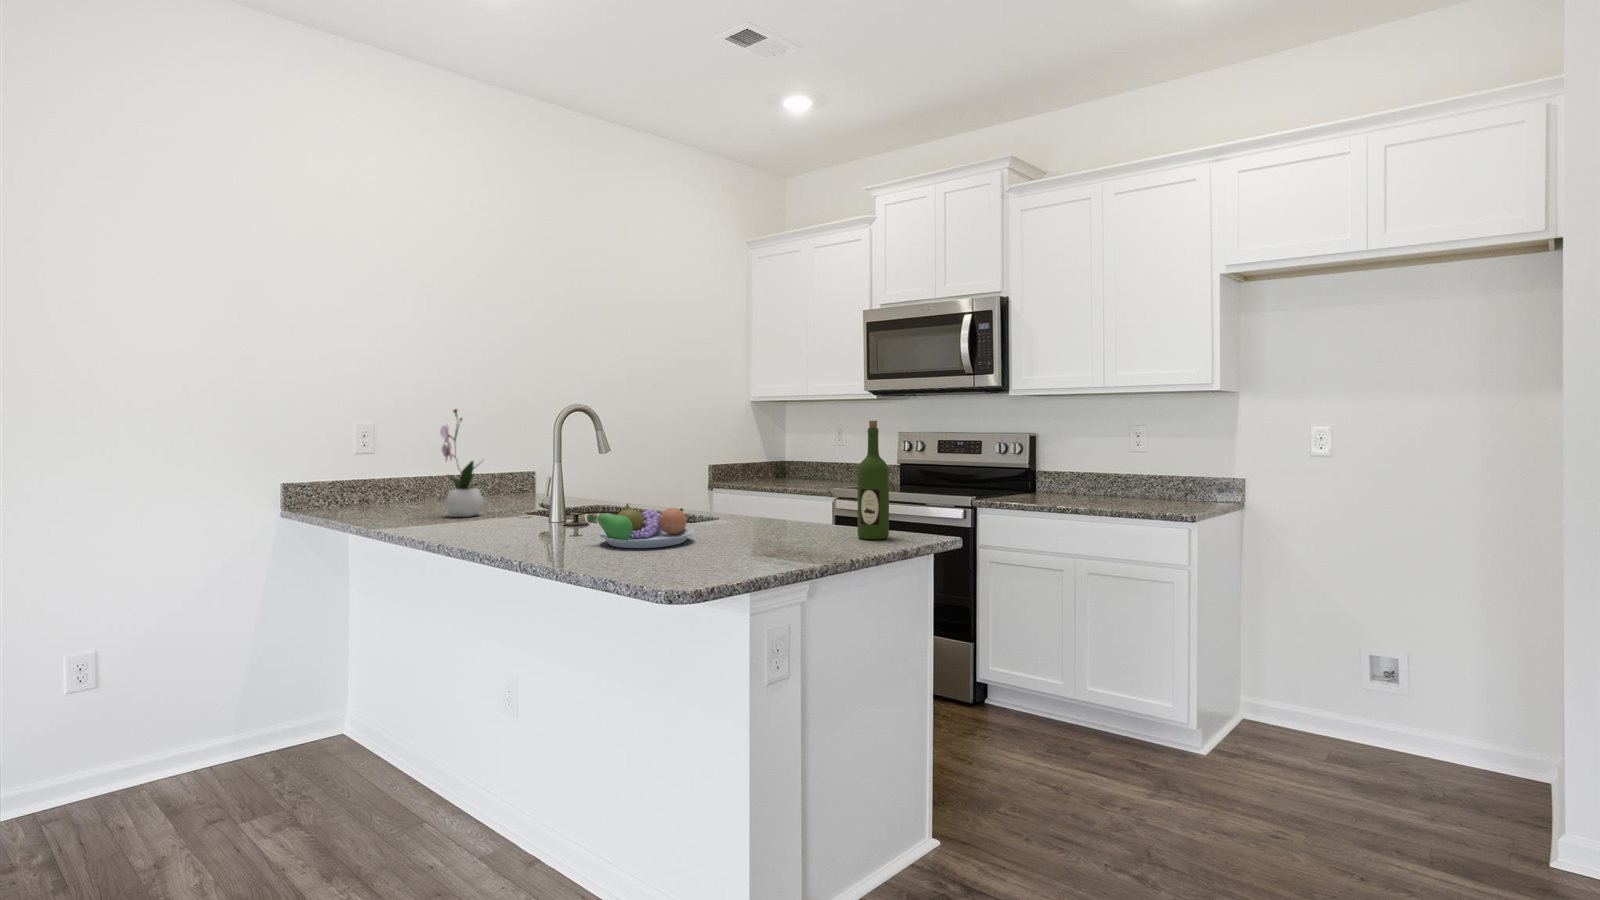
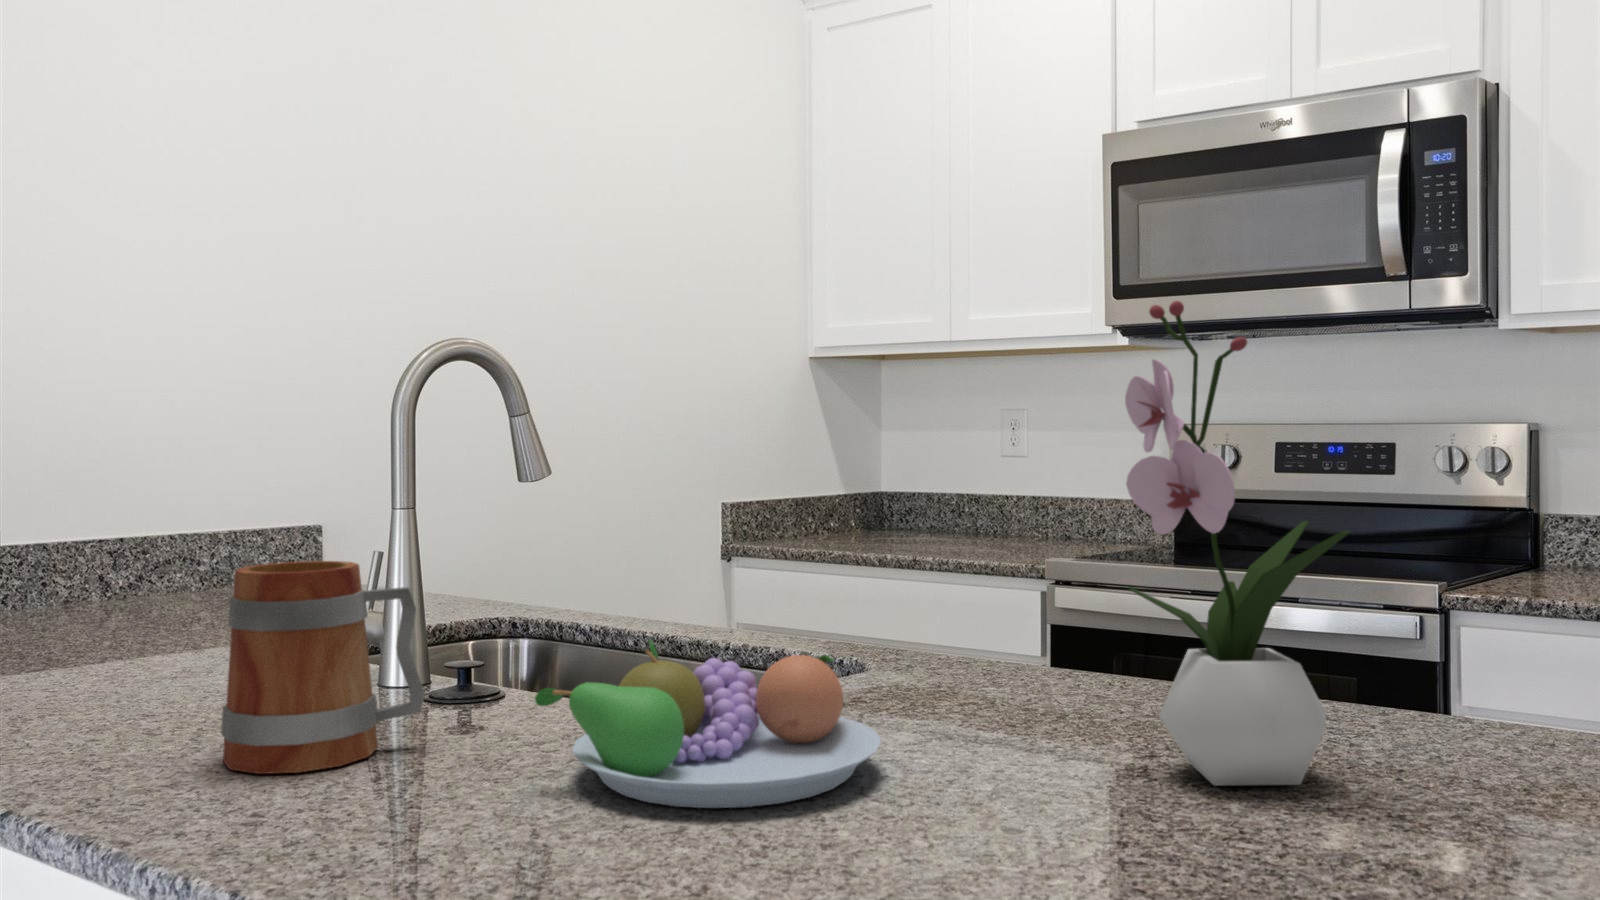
flower arrangement: present [440,409,484,517] -> present [1125,301,1350,786]
wine bottle: present [858,421,889,540] -> none [1391,368,1503,756]
mug: none [495,479,558,542] -> present [221,561,424,774]

